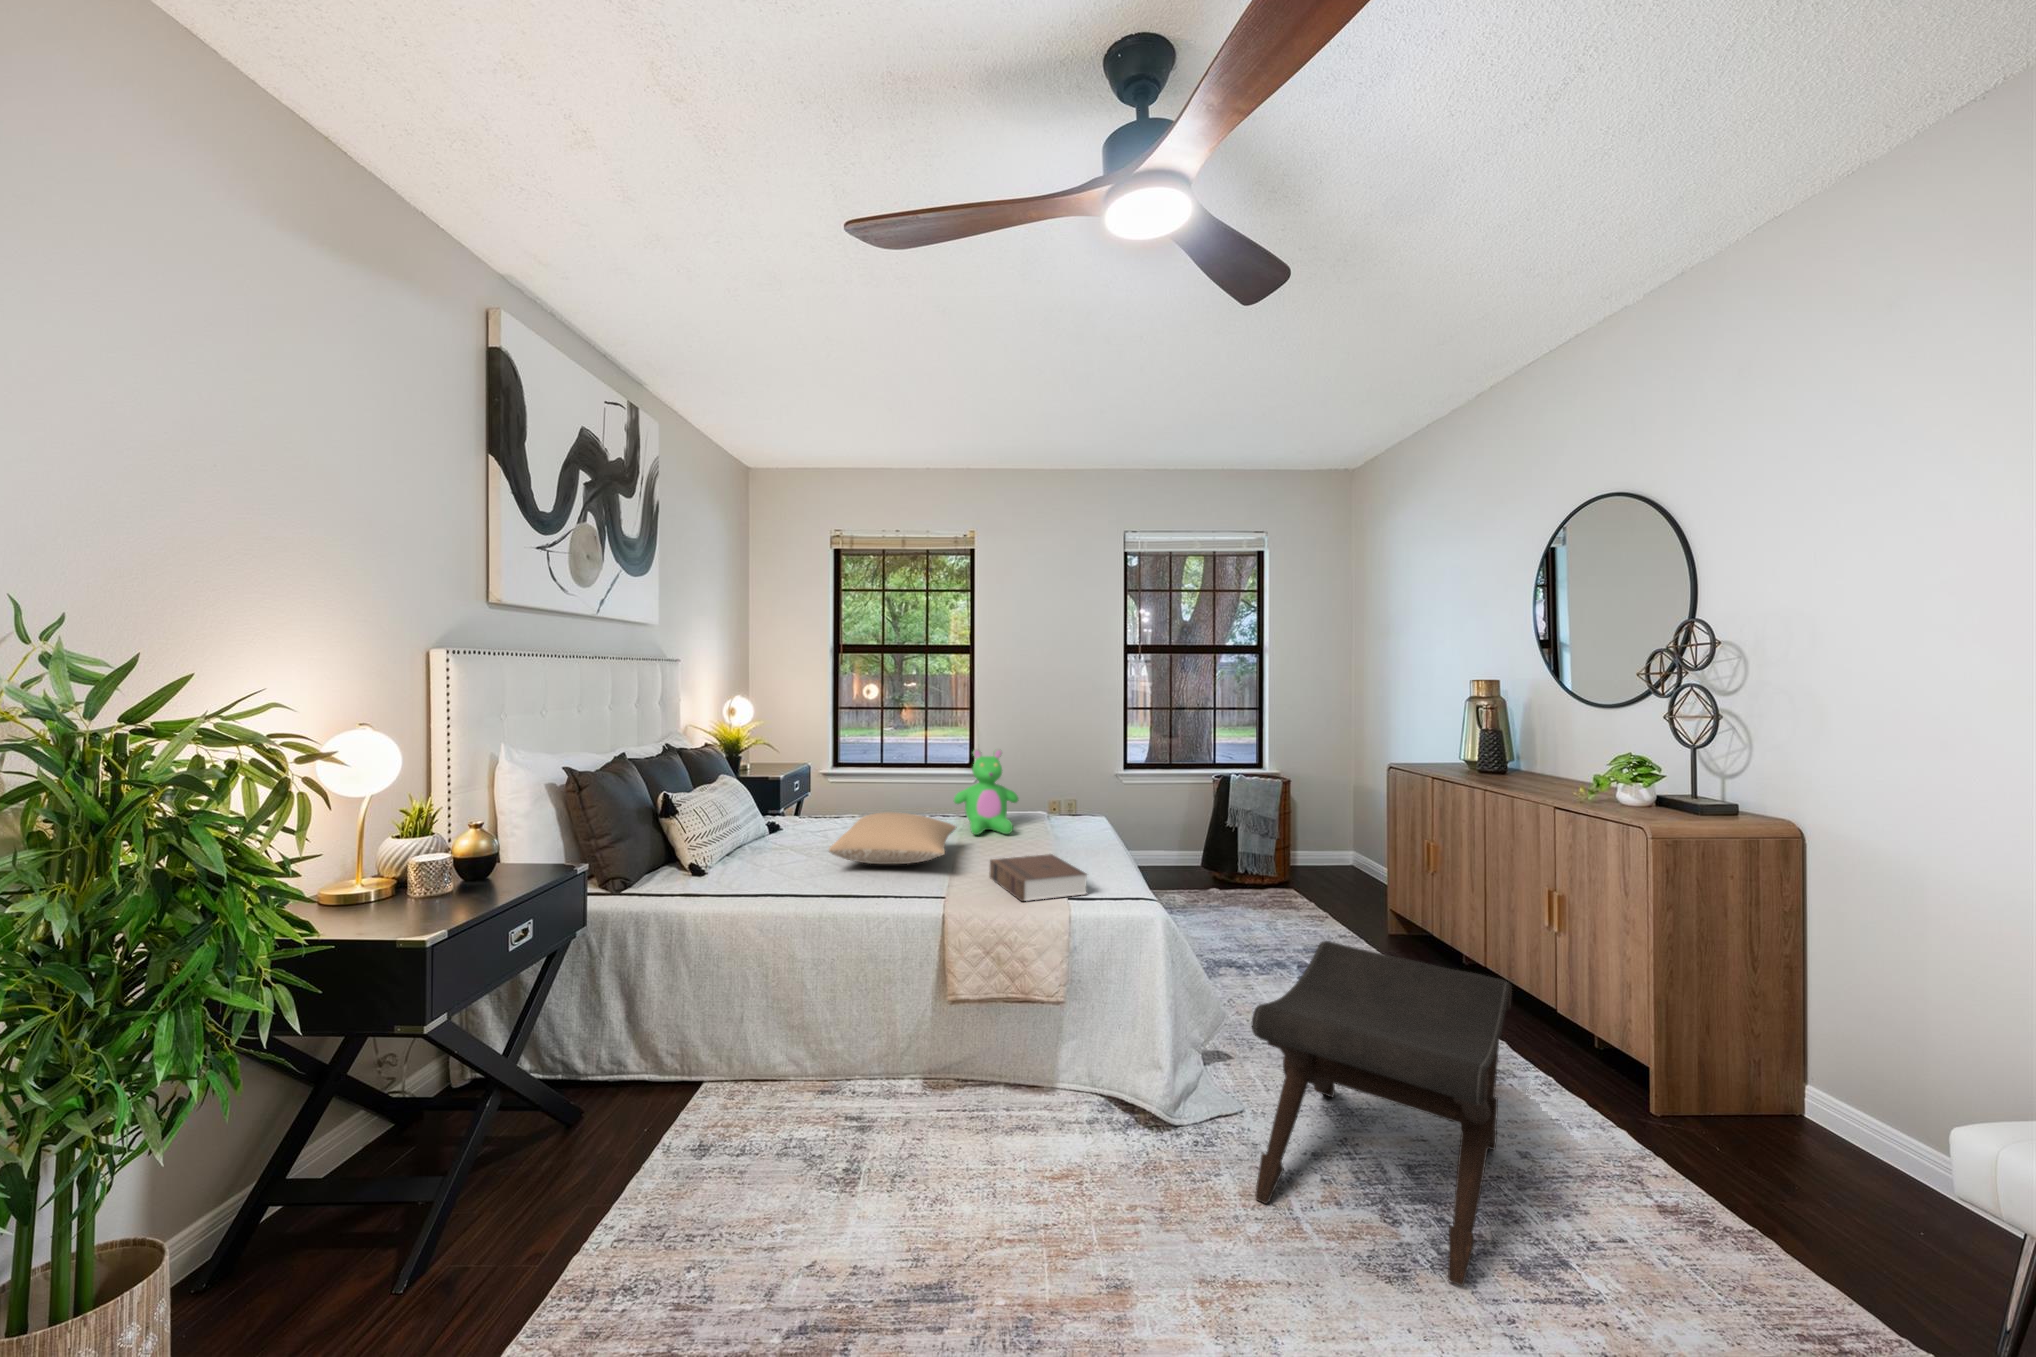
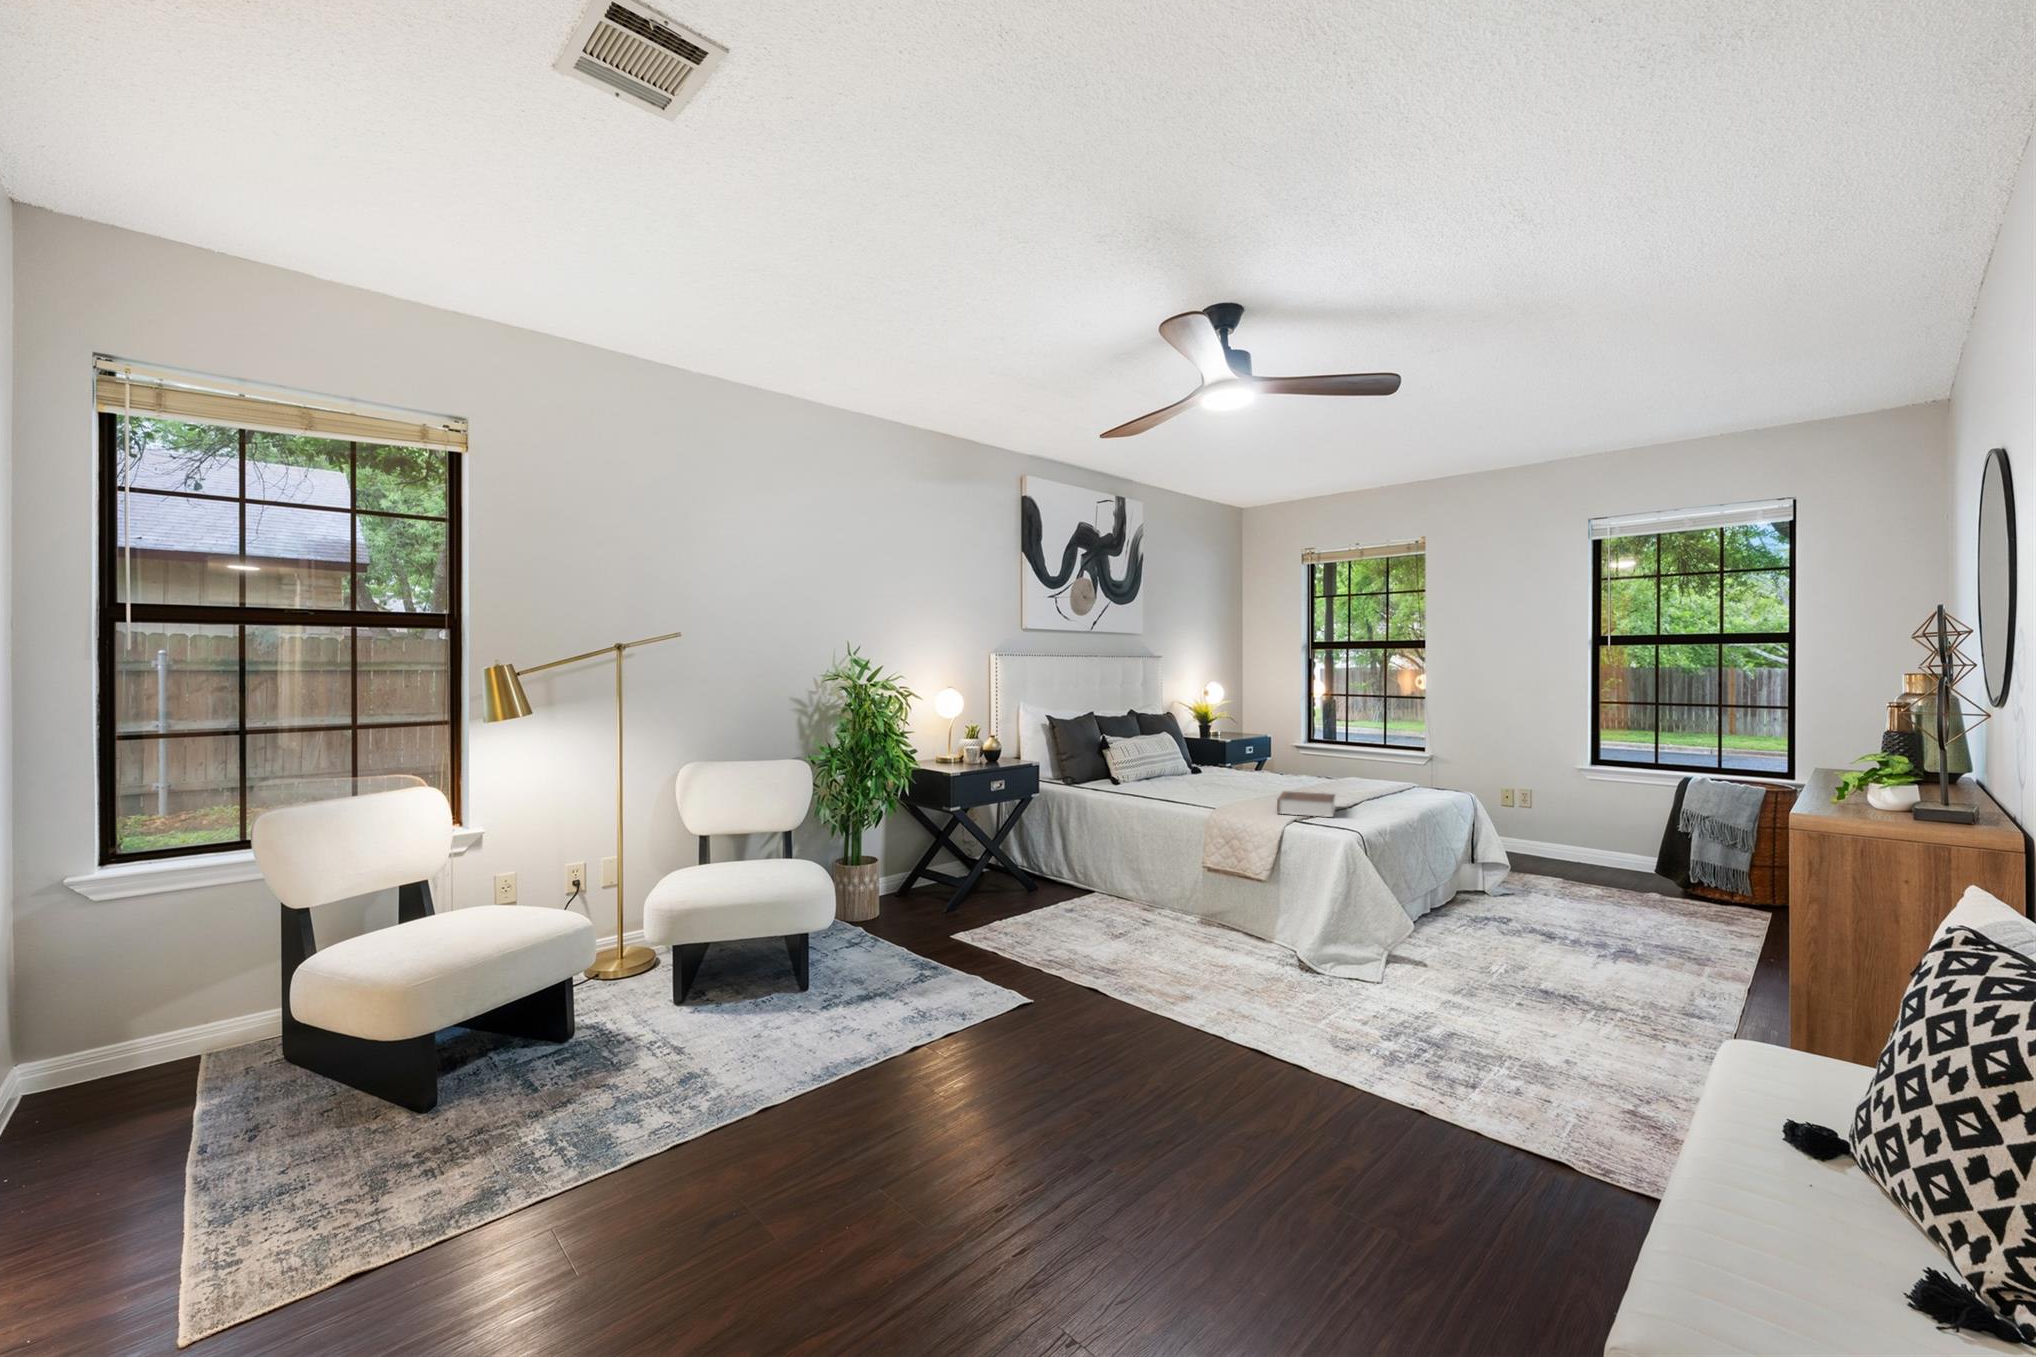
teddy bear: present [954,749,1018,835] -> none [1314,723,1369,790]
pillow: present [829,812,956,864] -> none [1183,759,1291,792]
footstool: present [1252,941,1512,1286] -> none [1330,863,1595,1054]

